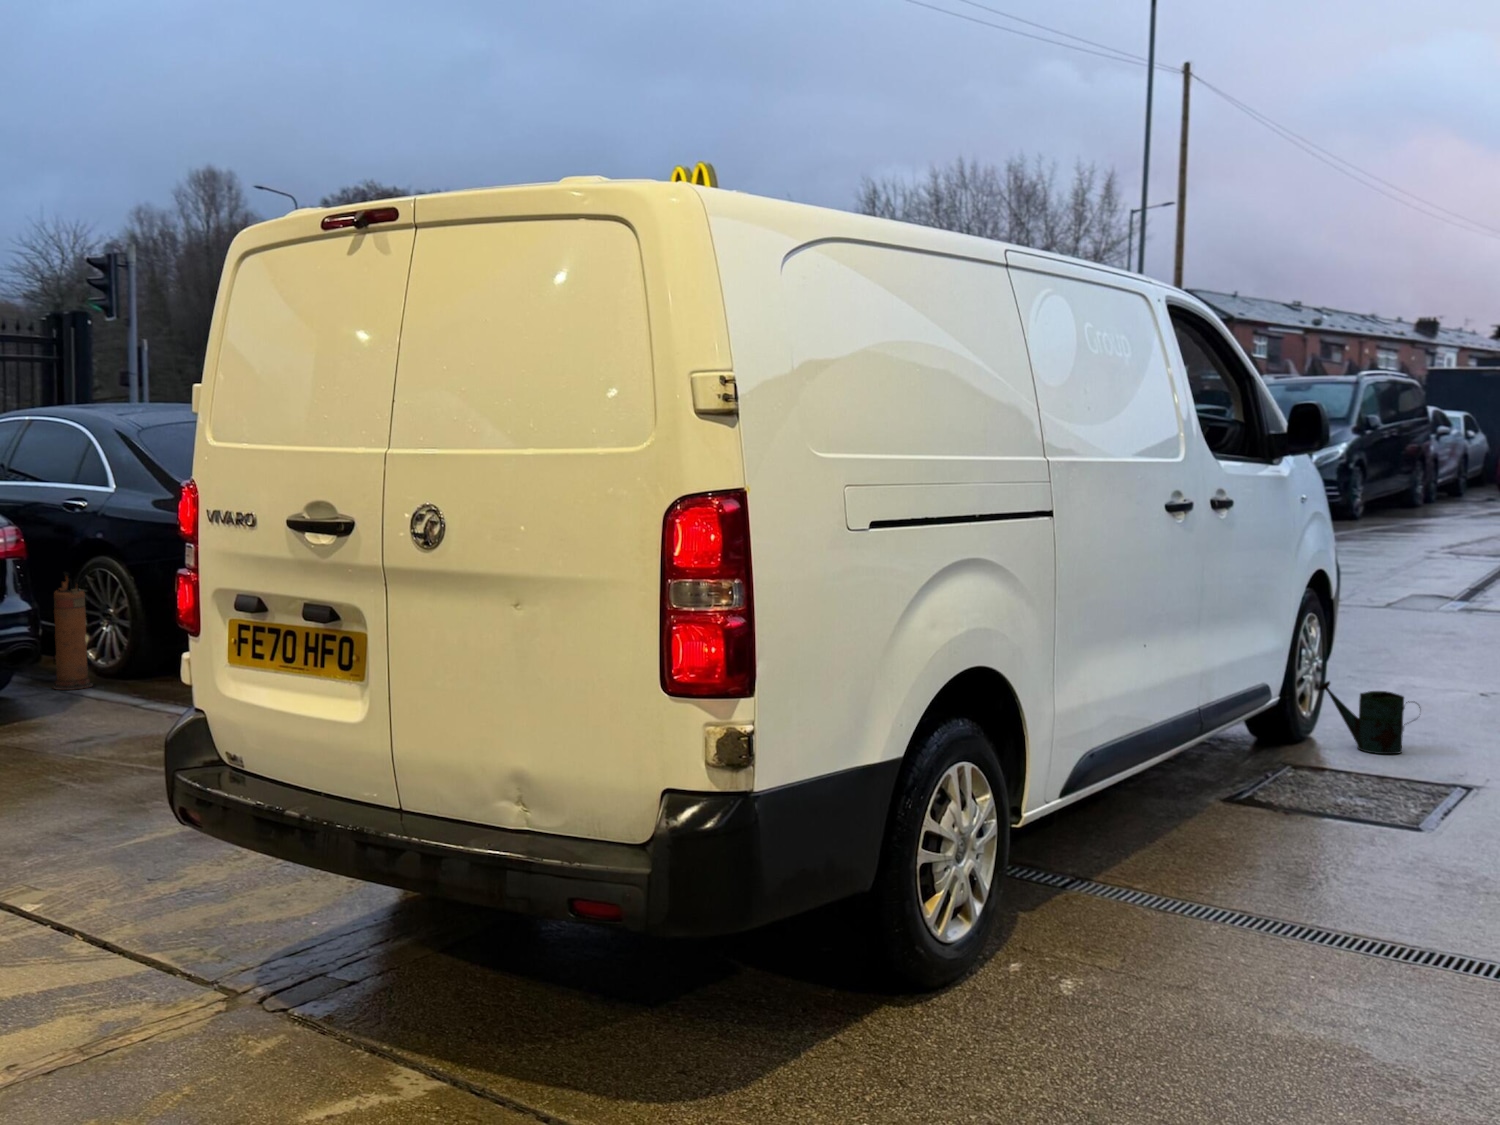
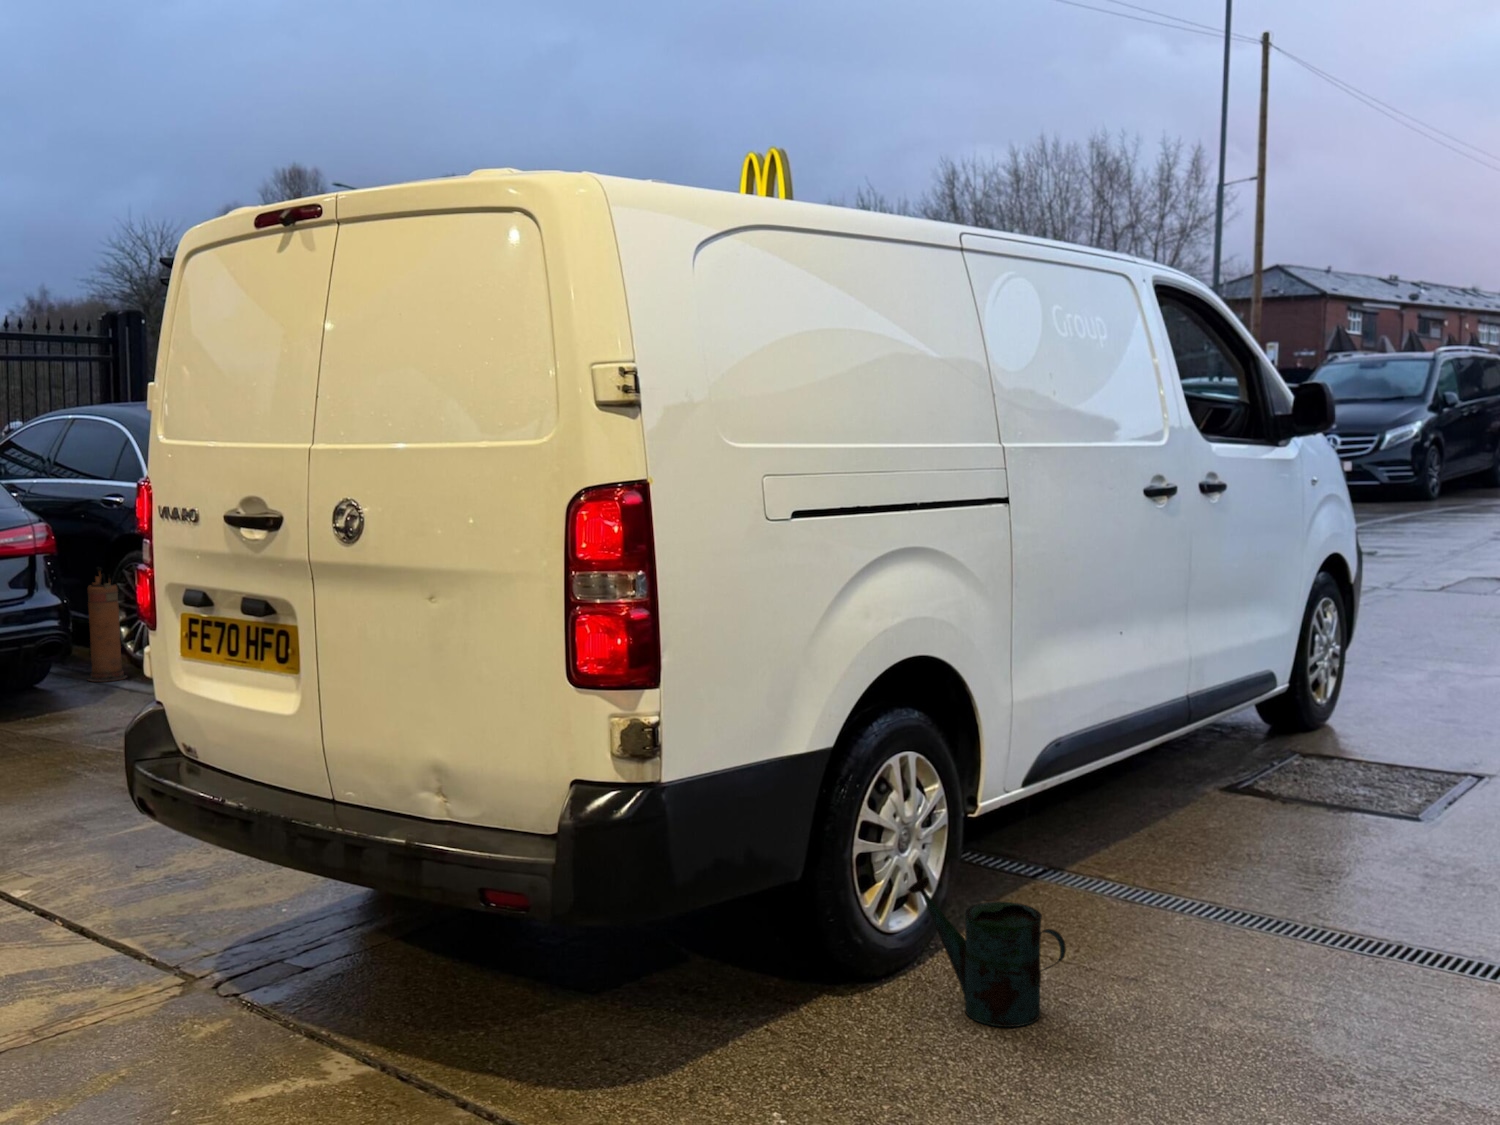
watering can: present [1318,681,1420,754] -> present [908,877,1066,1027]

